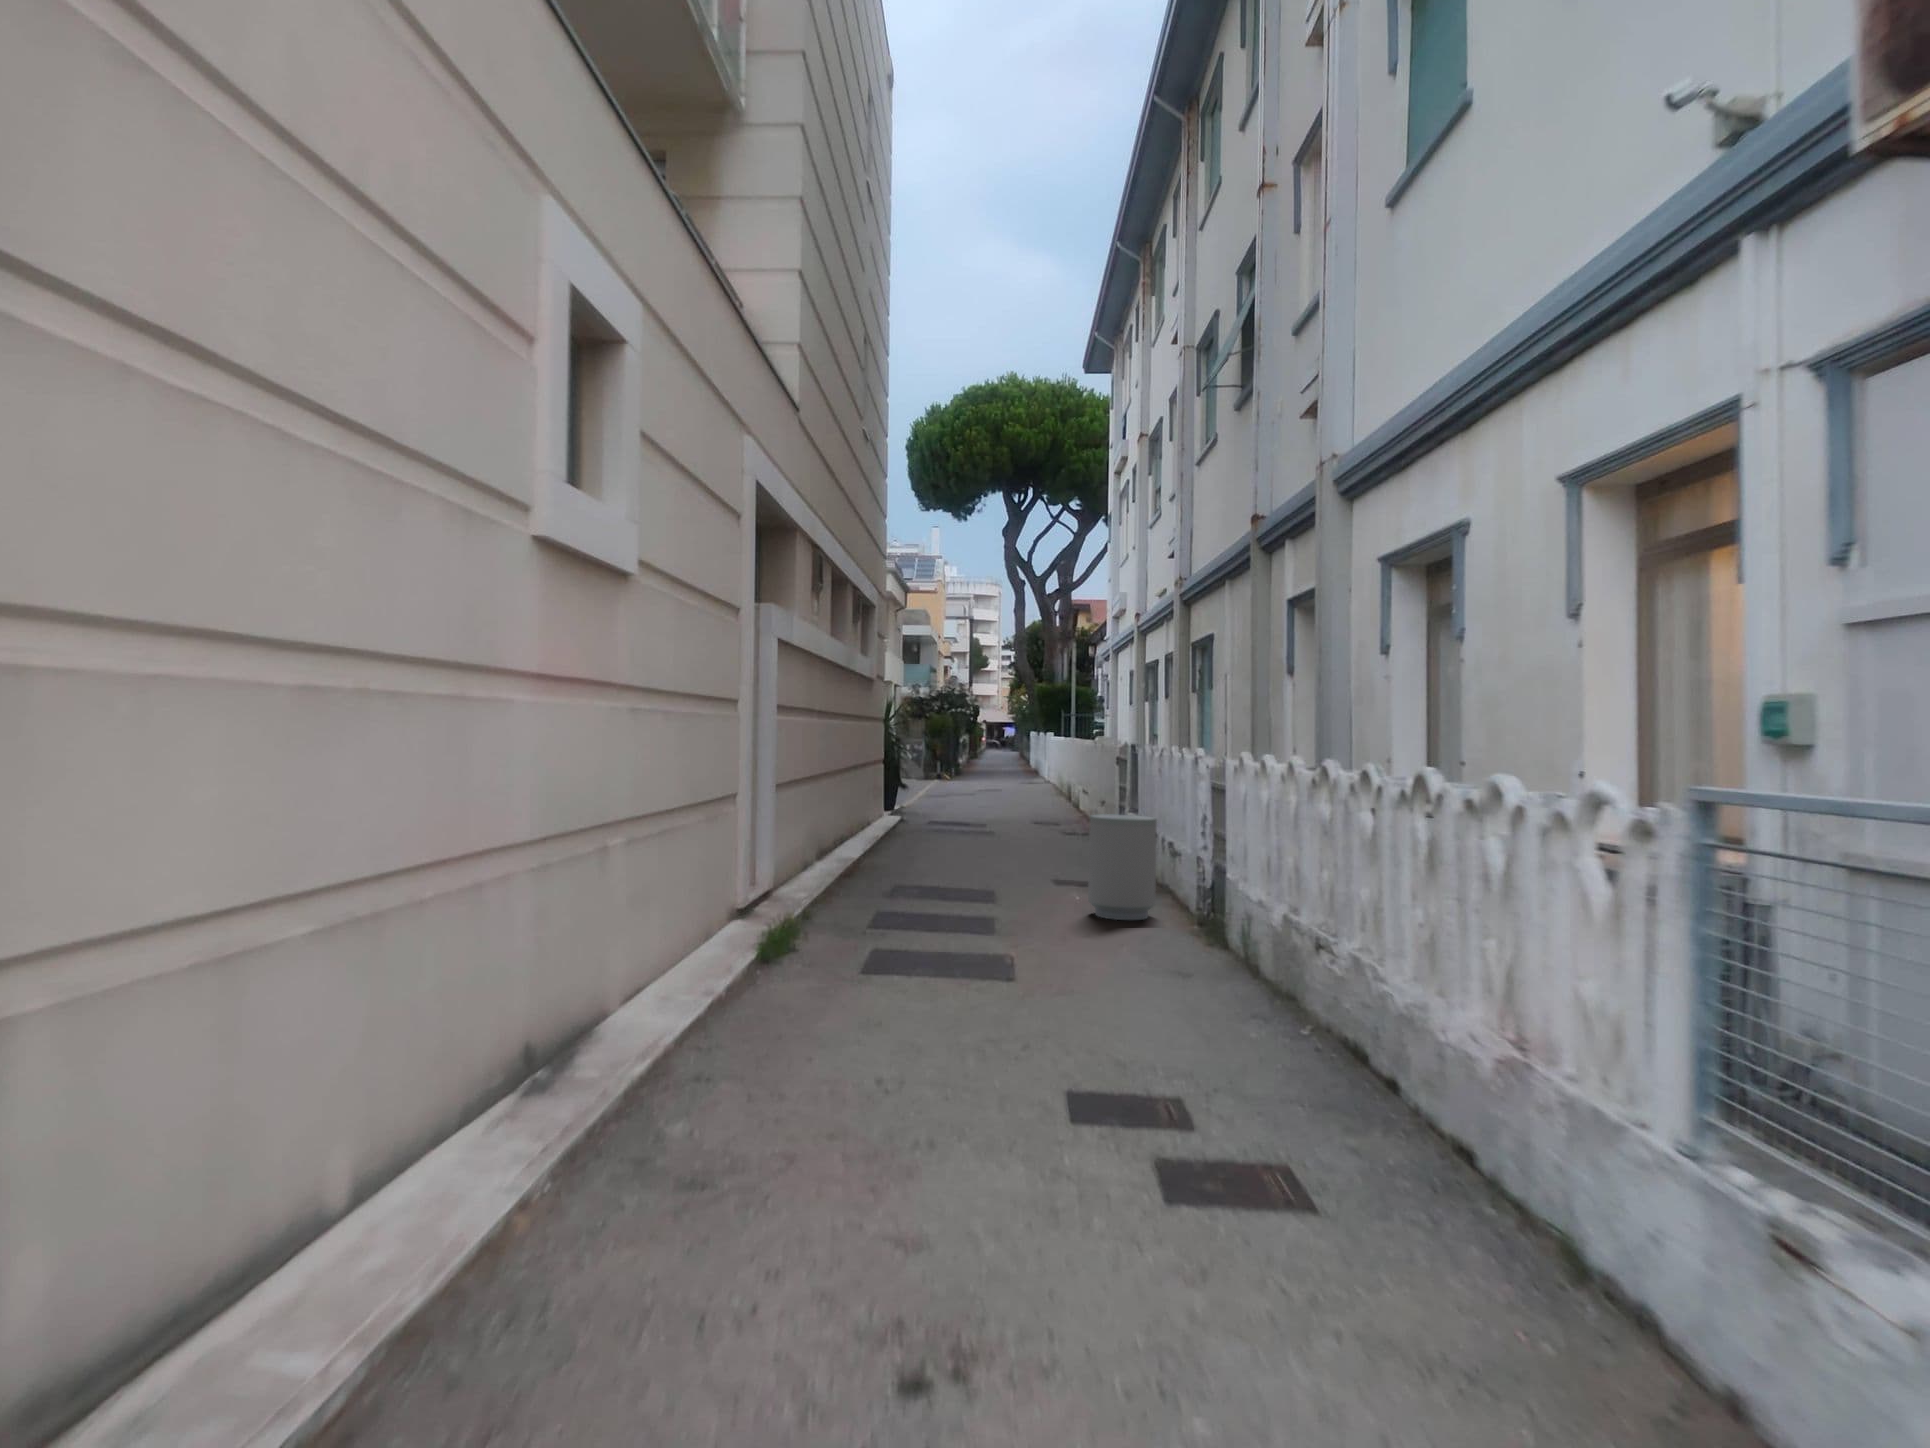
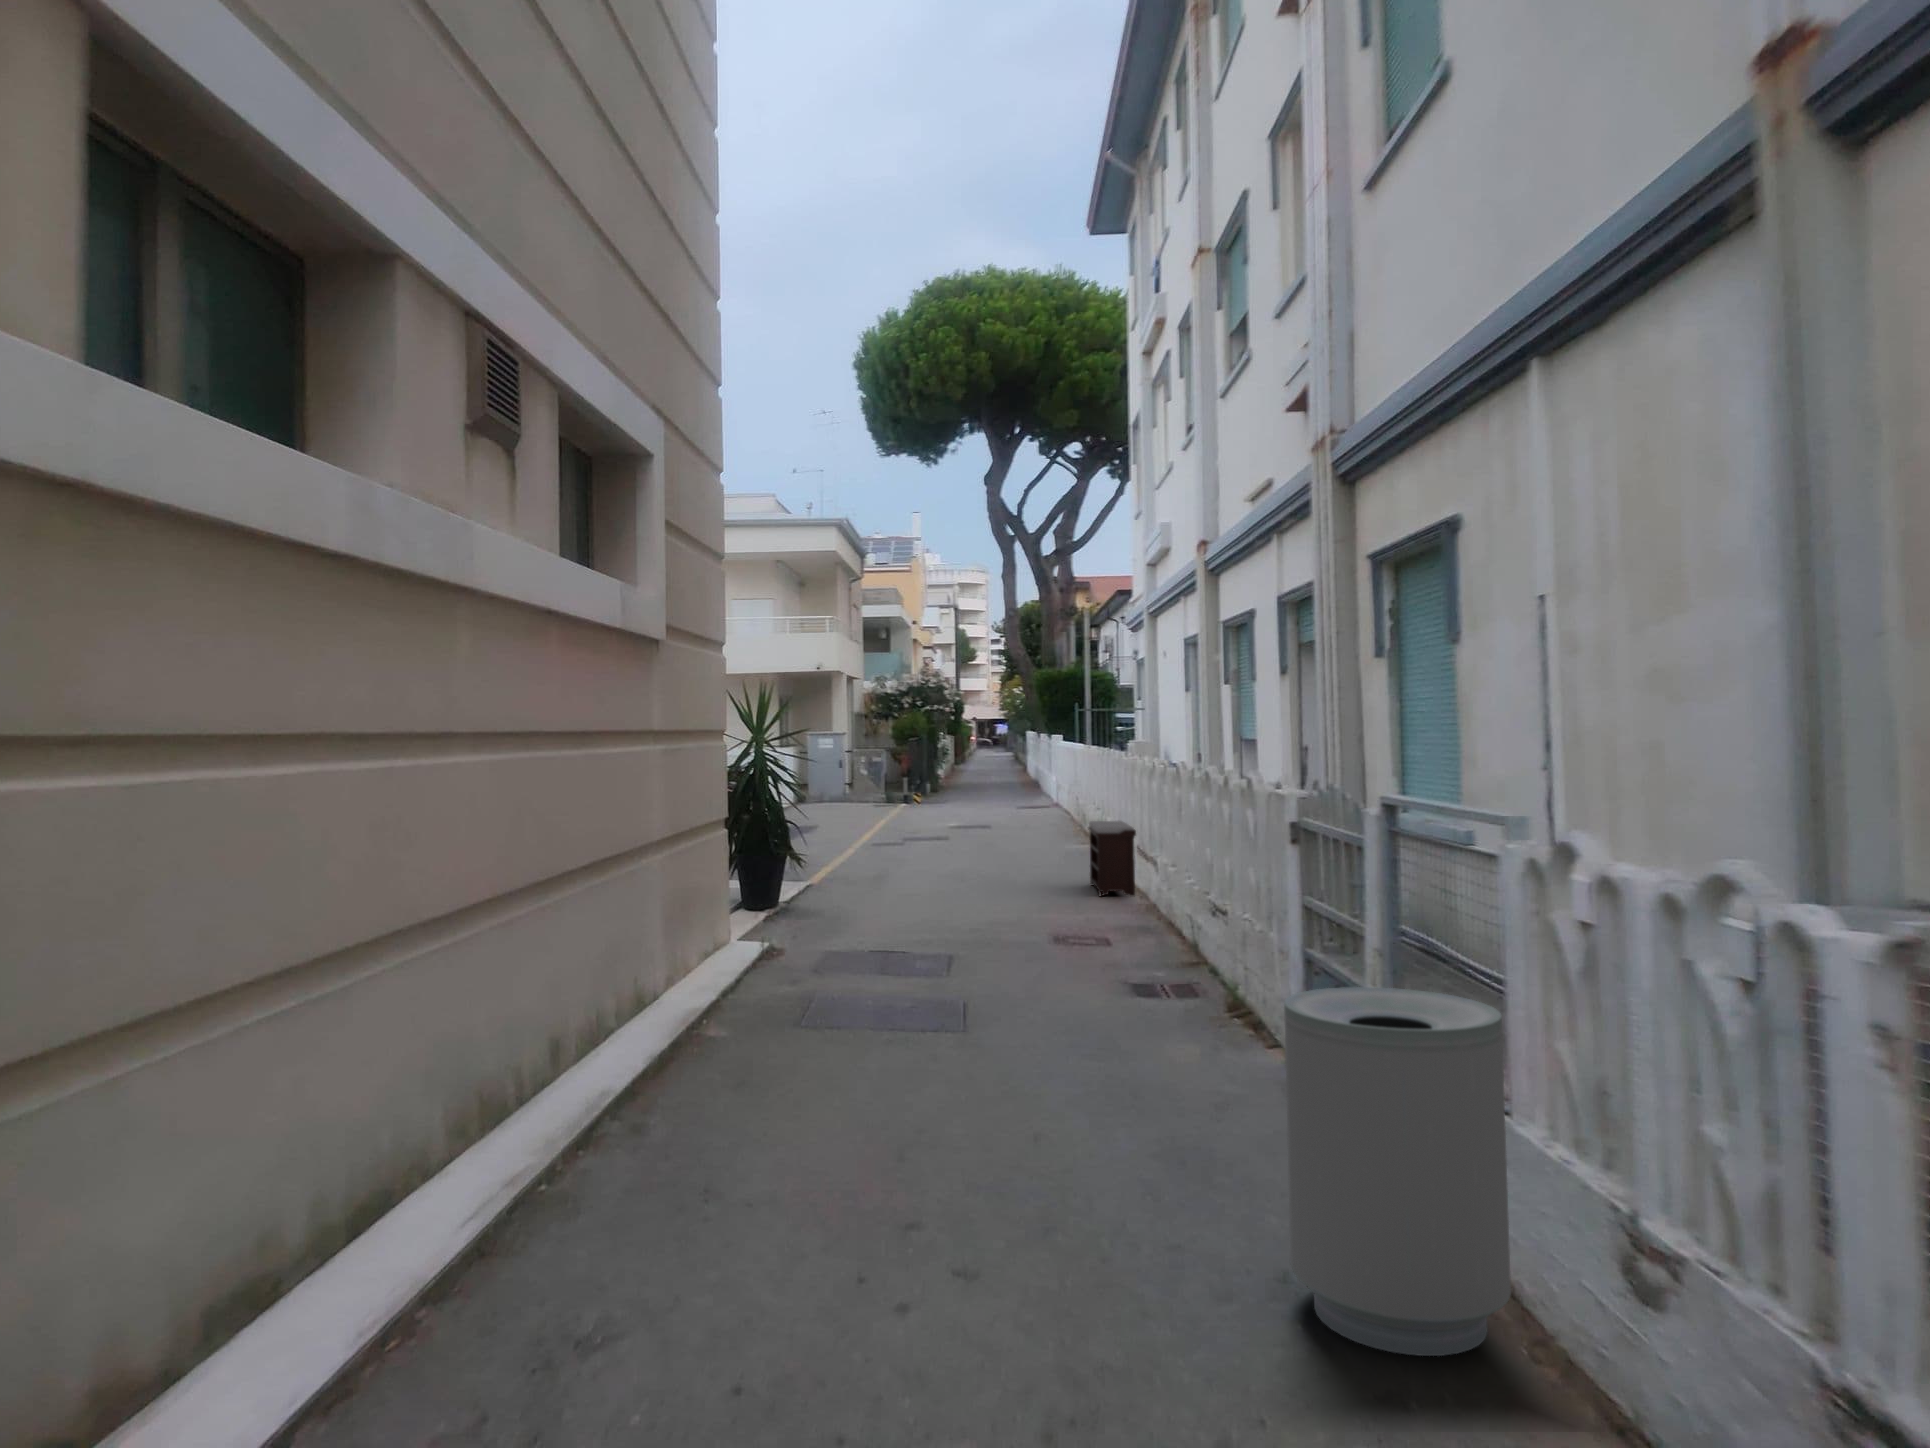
bench: none [1056,784,1084,828] -> present [1088,821,1136,896]

